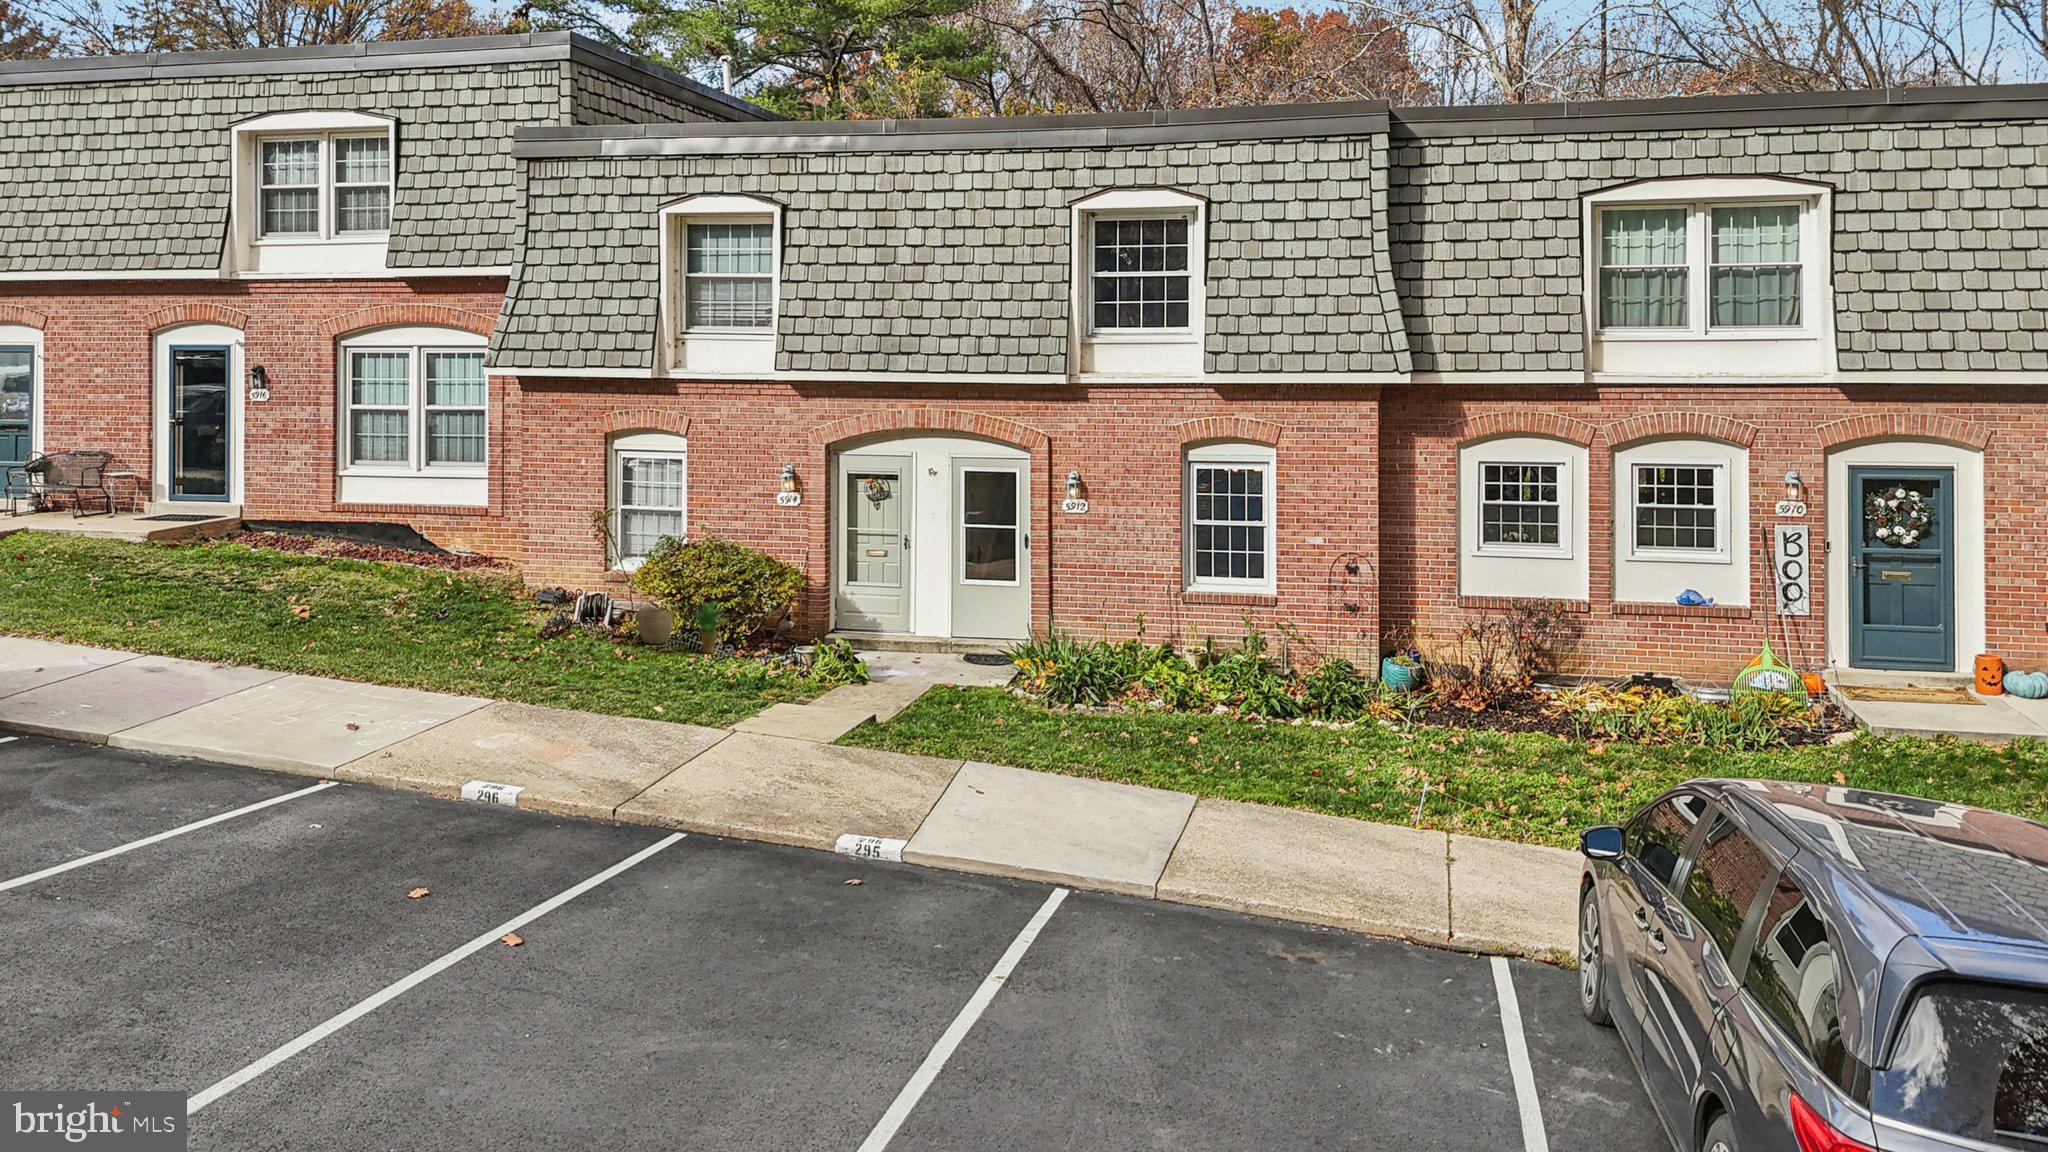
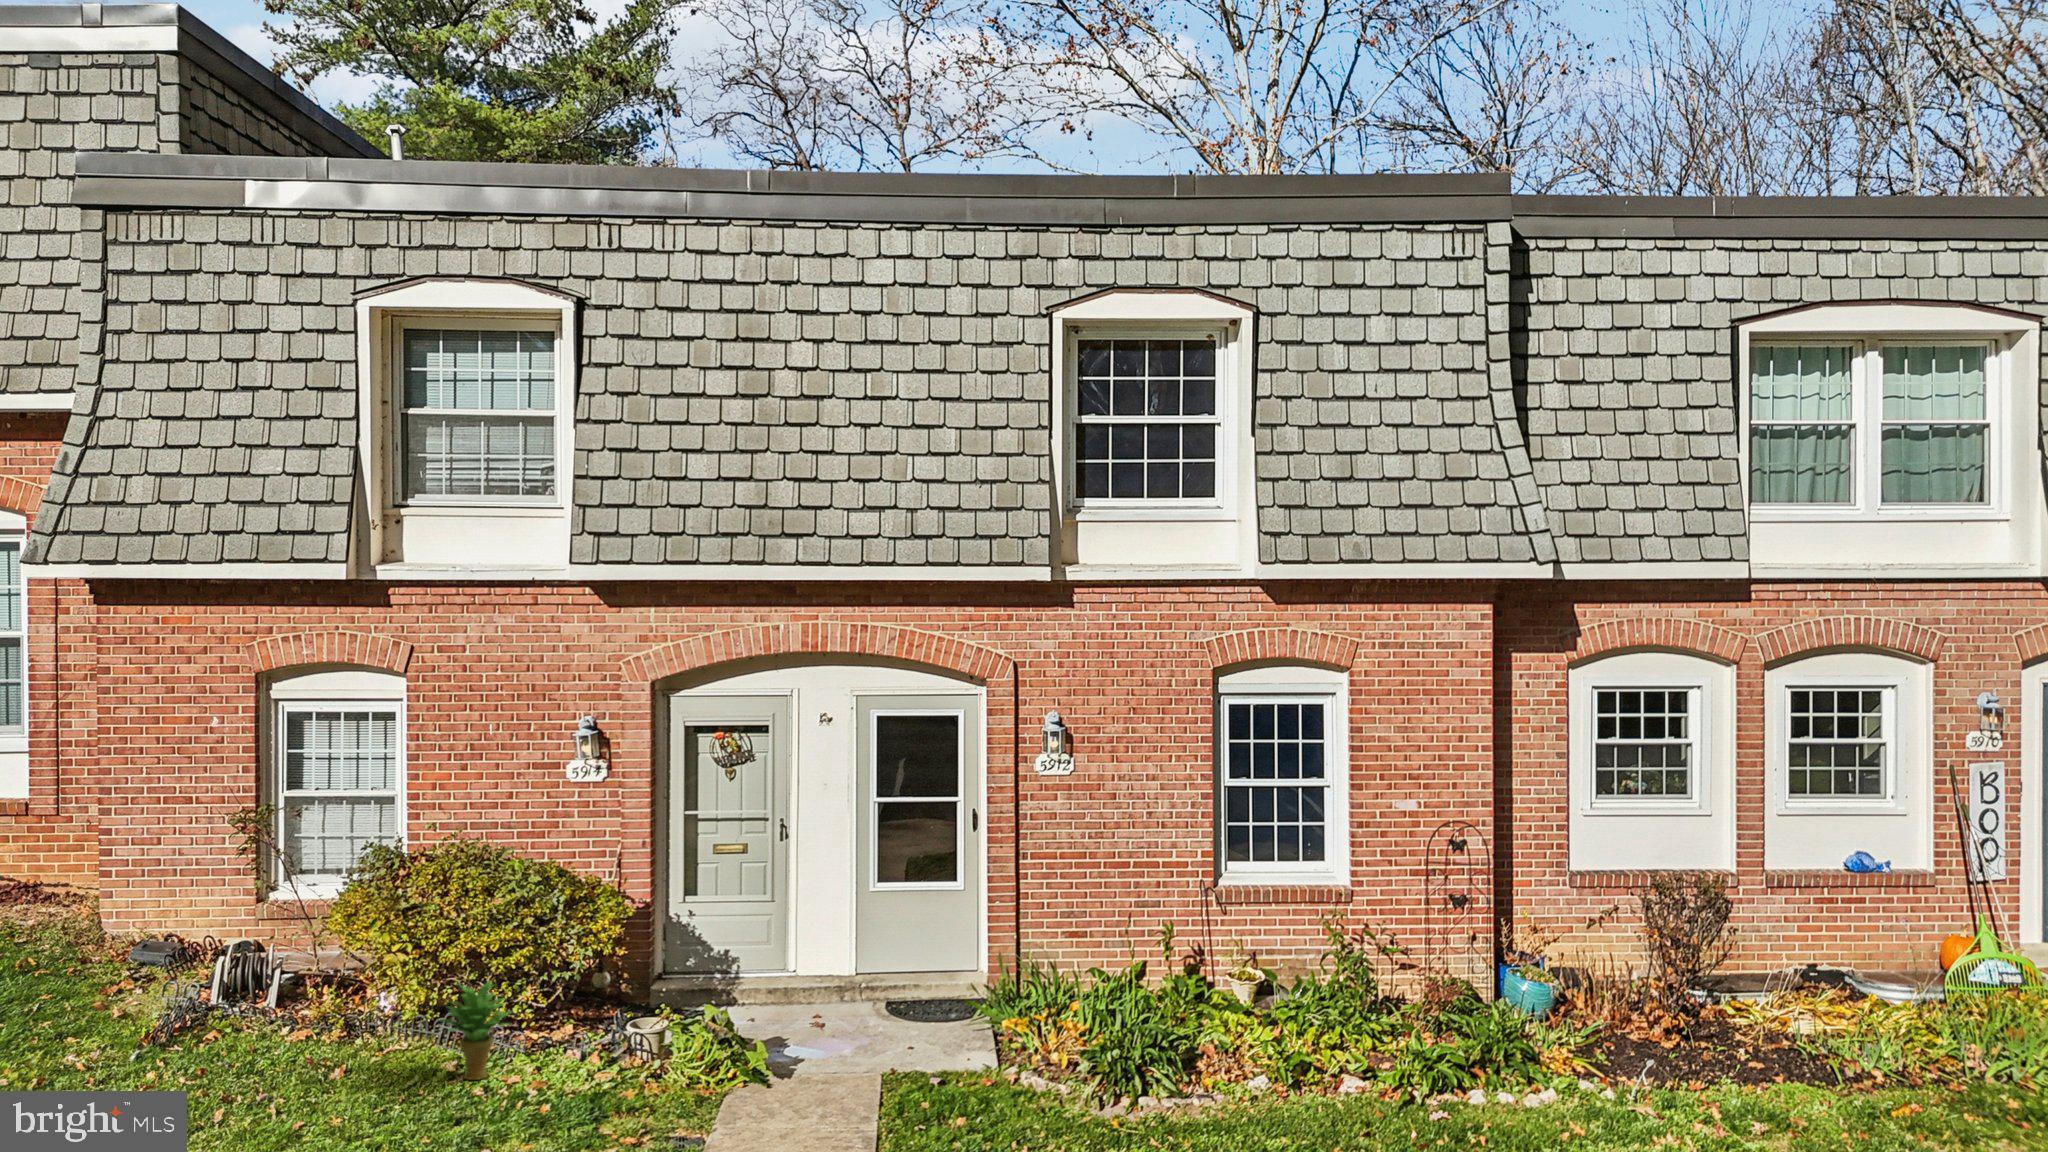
woven basket: present [637,604,673,644] -> none [335,978,404,1067]

